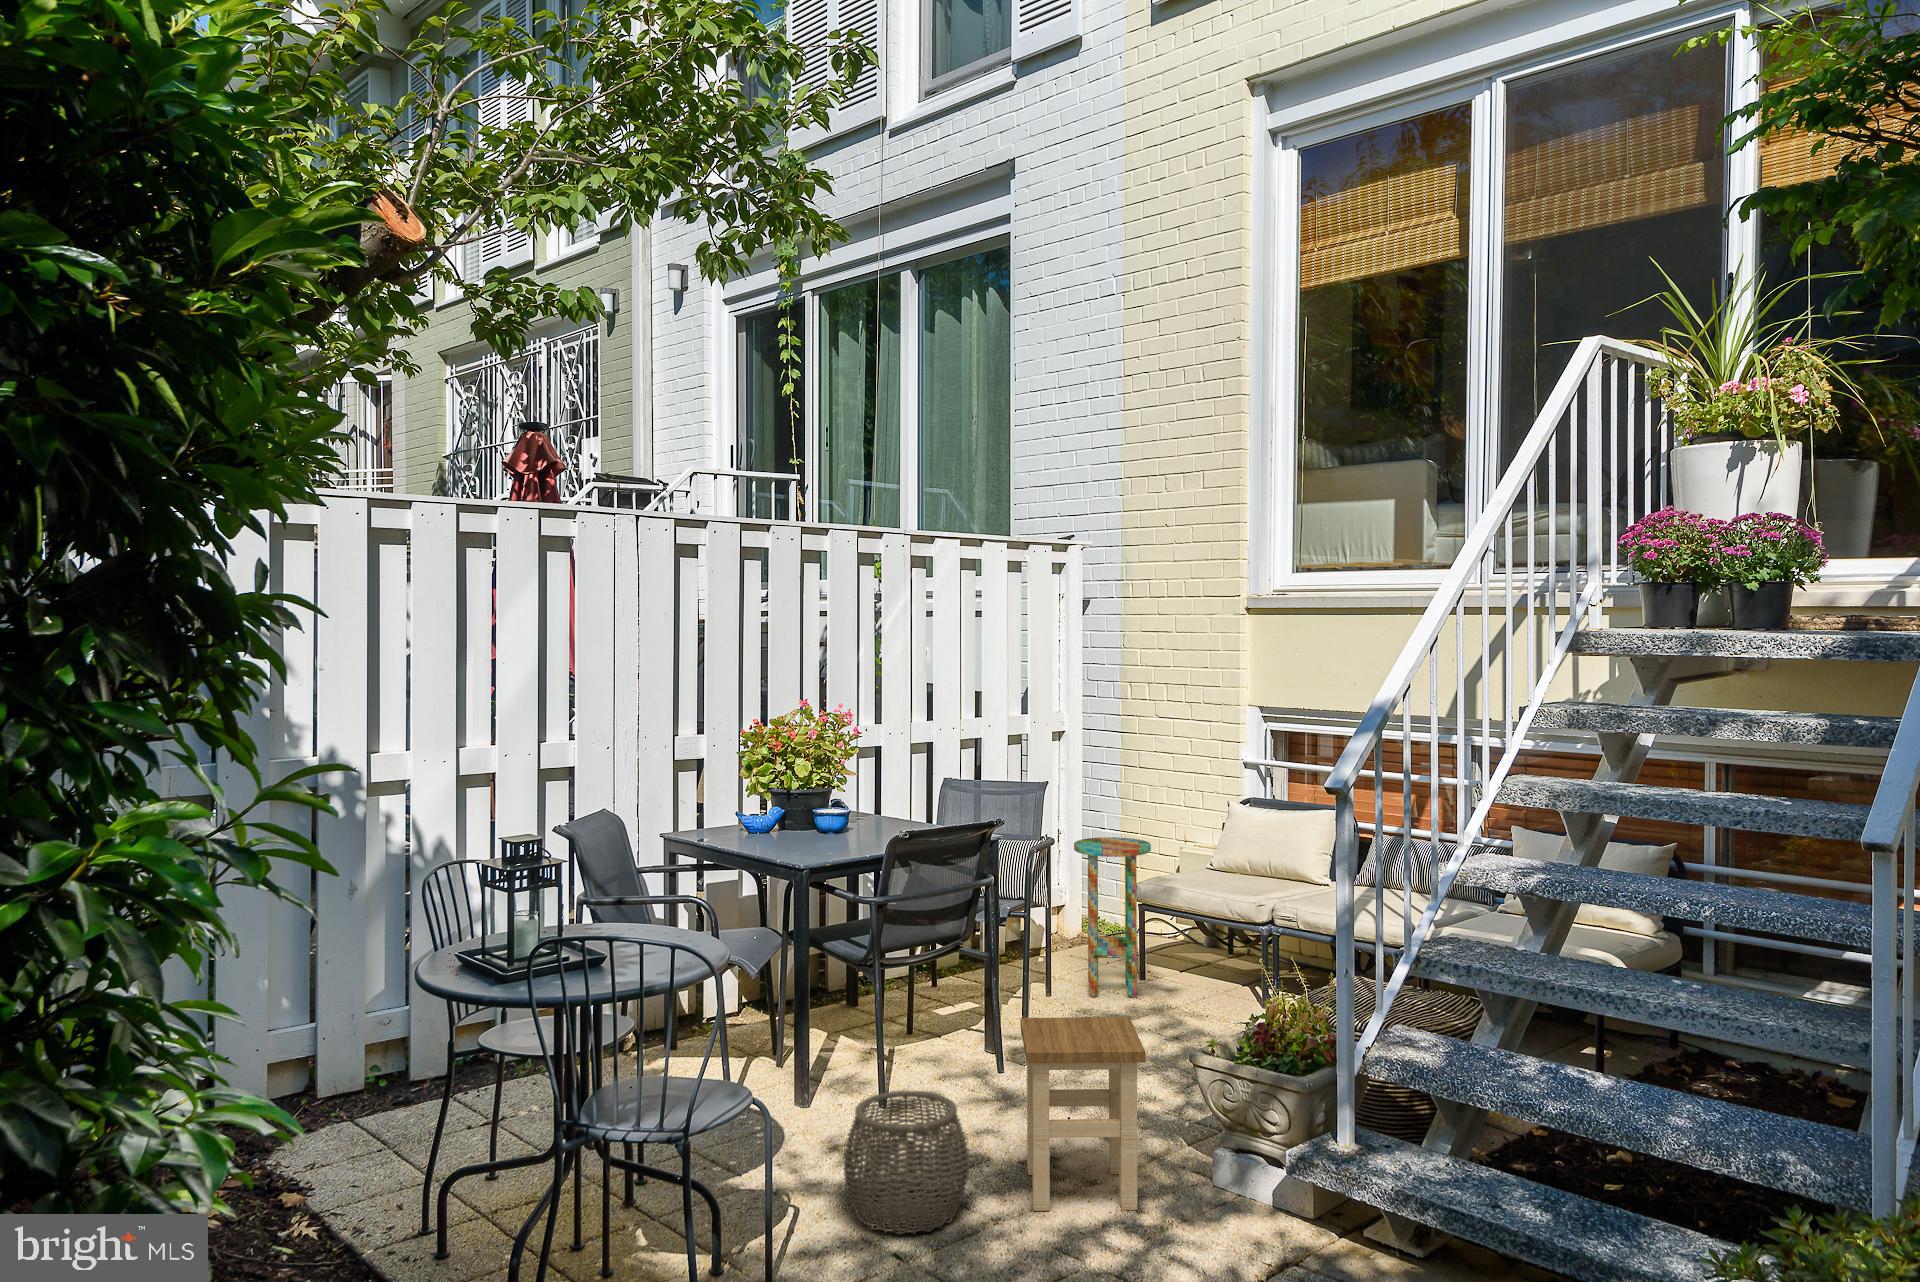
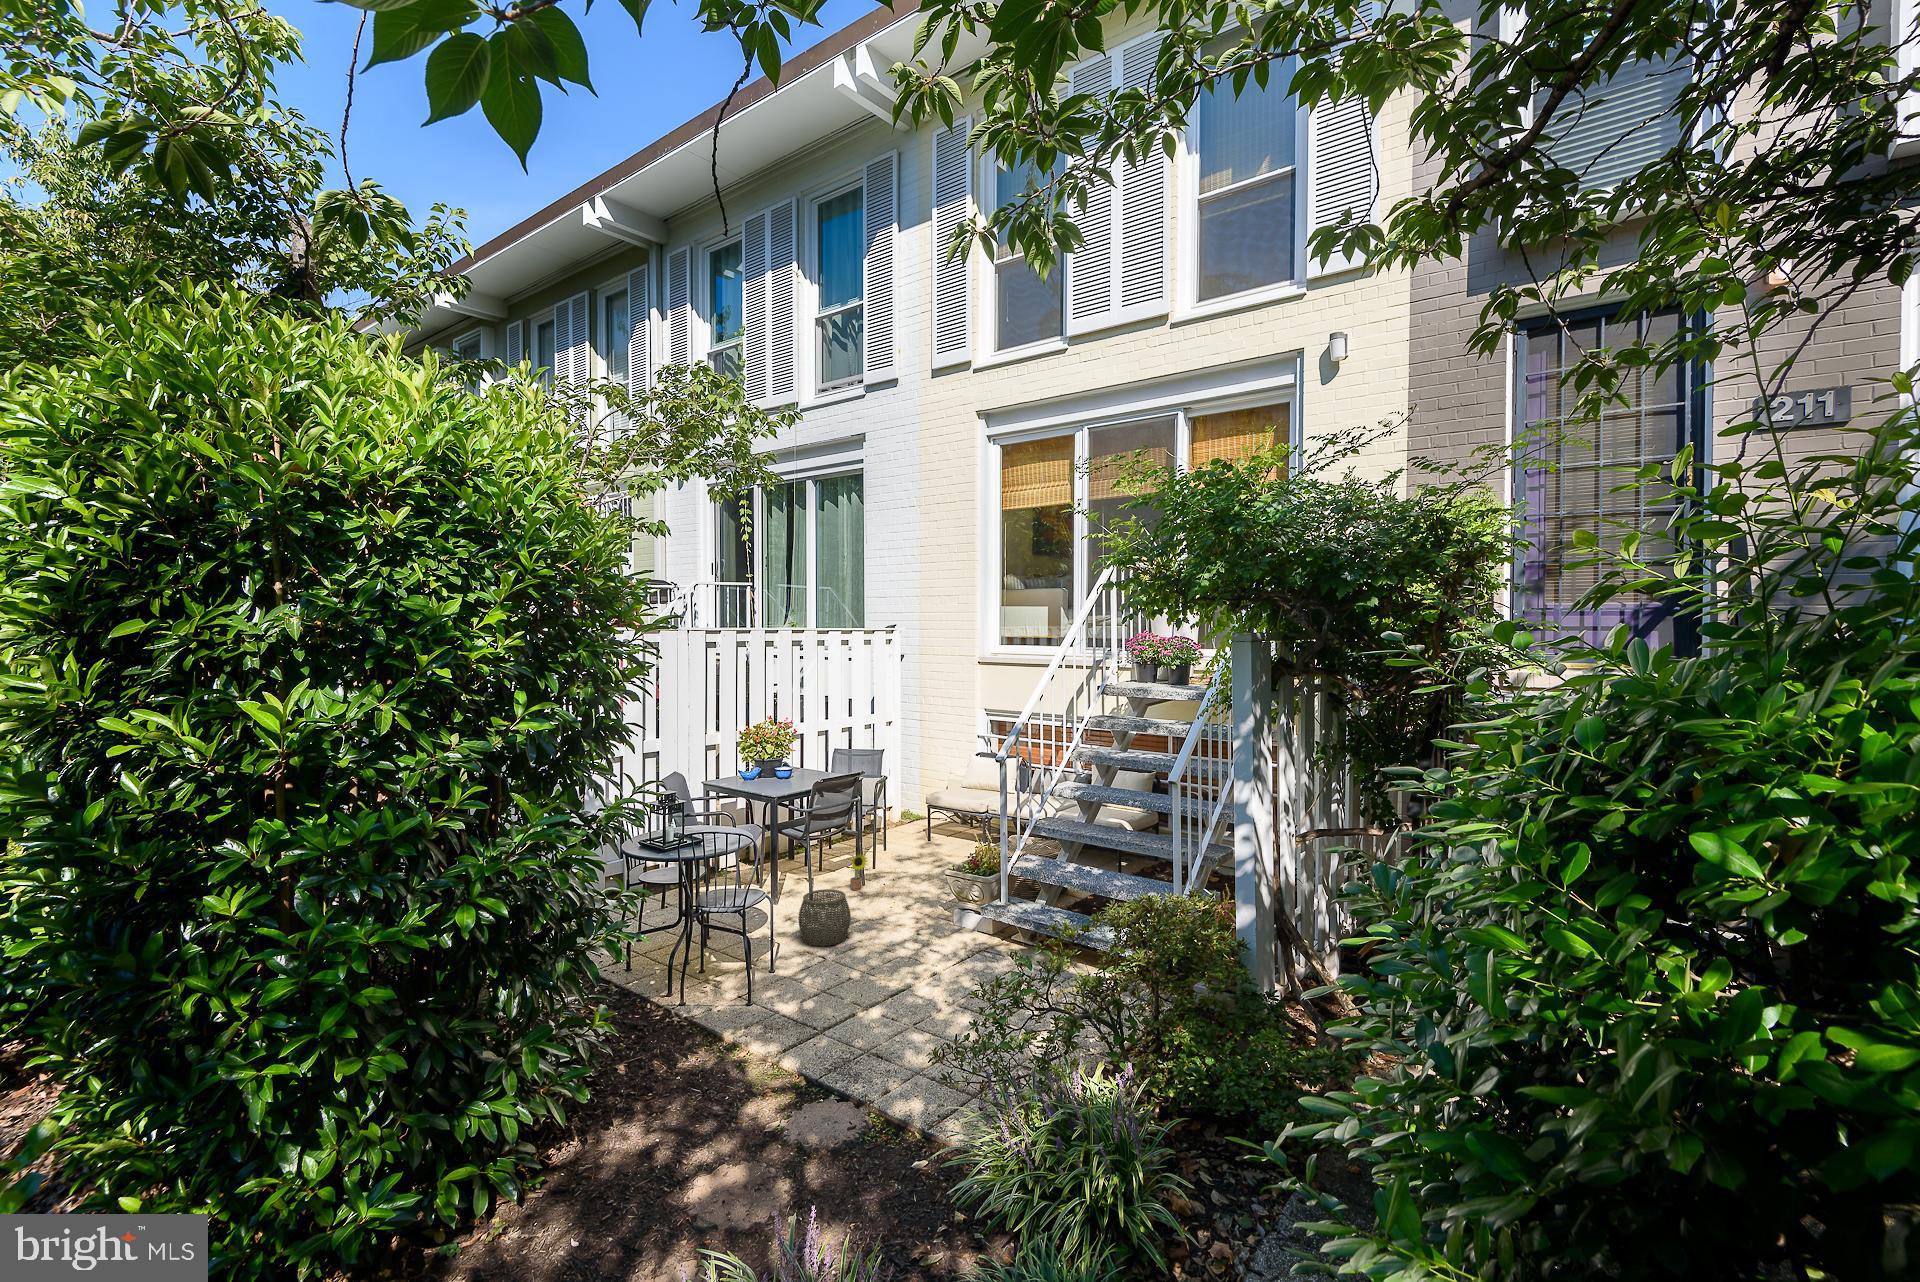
side table: present [1074,837,1151,998] -> none [896,774,932,849]
decorative plant: none [972,1005,1014,1087] -> present [850,855,868,890]
stool: present [1020,1017,1146,1211] -> none [871,855,922,935]

